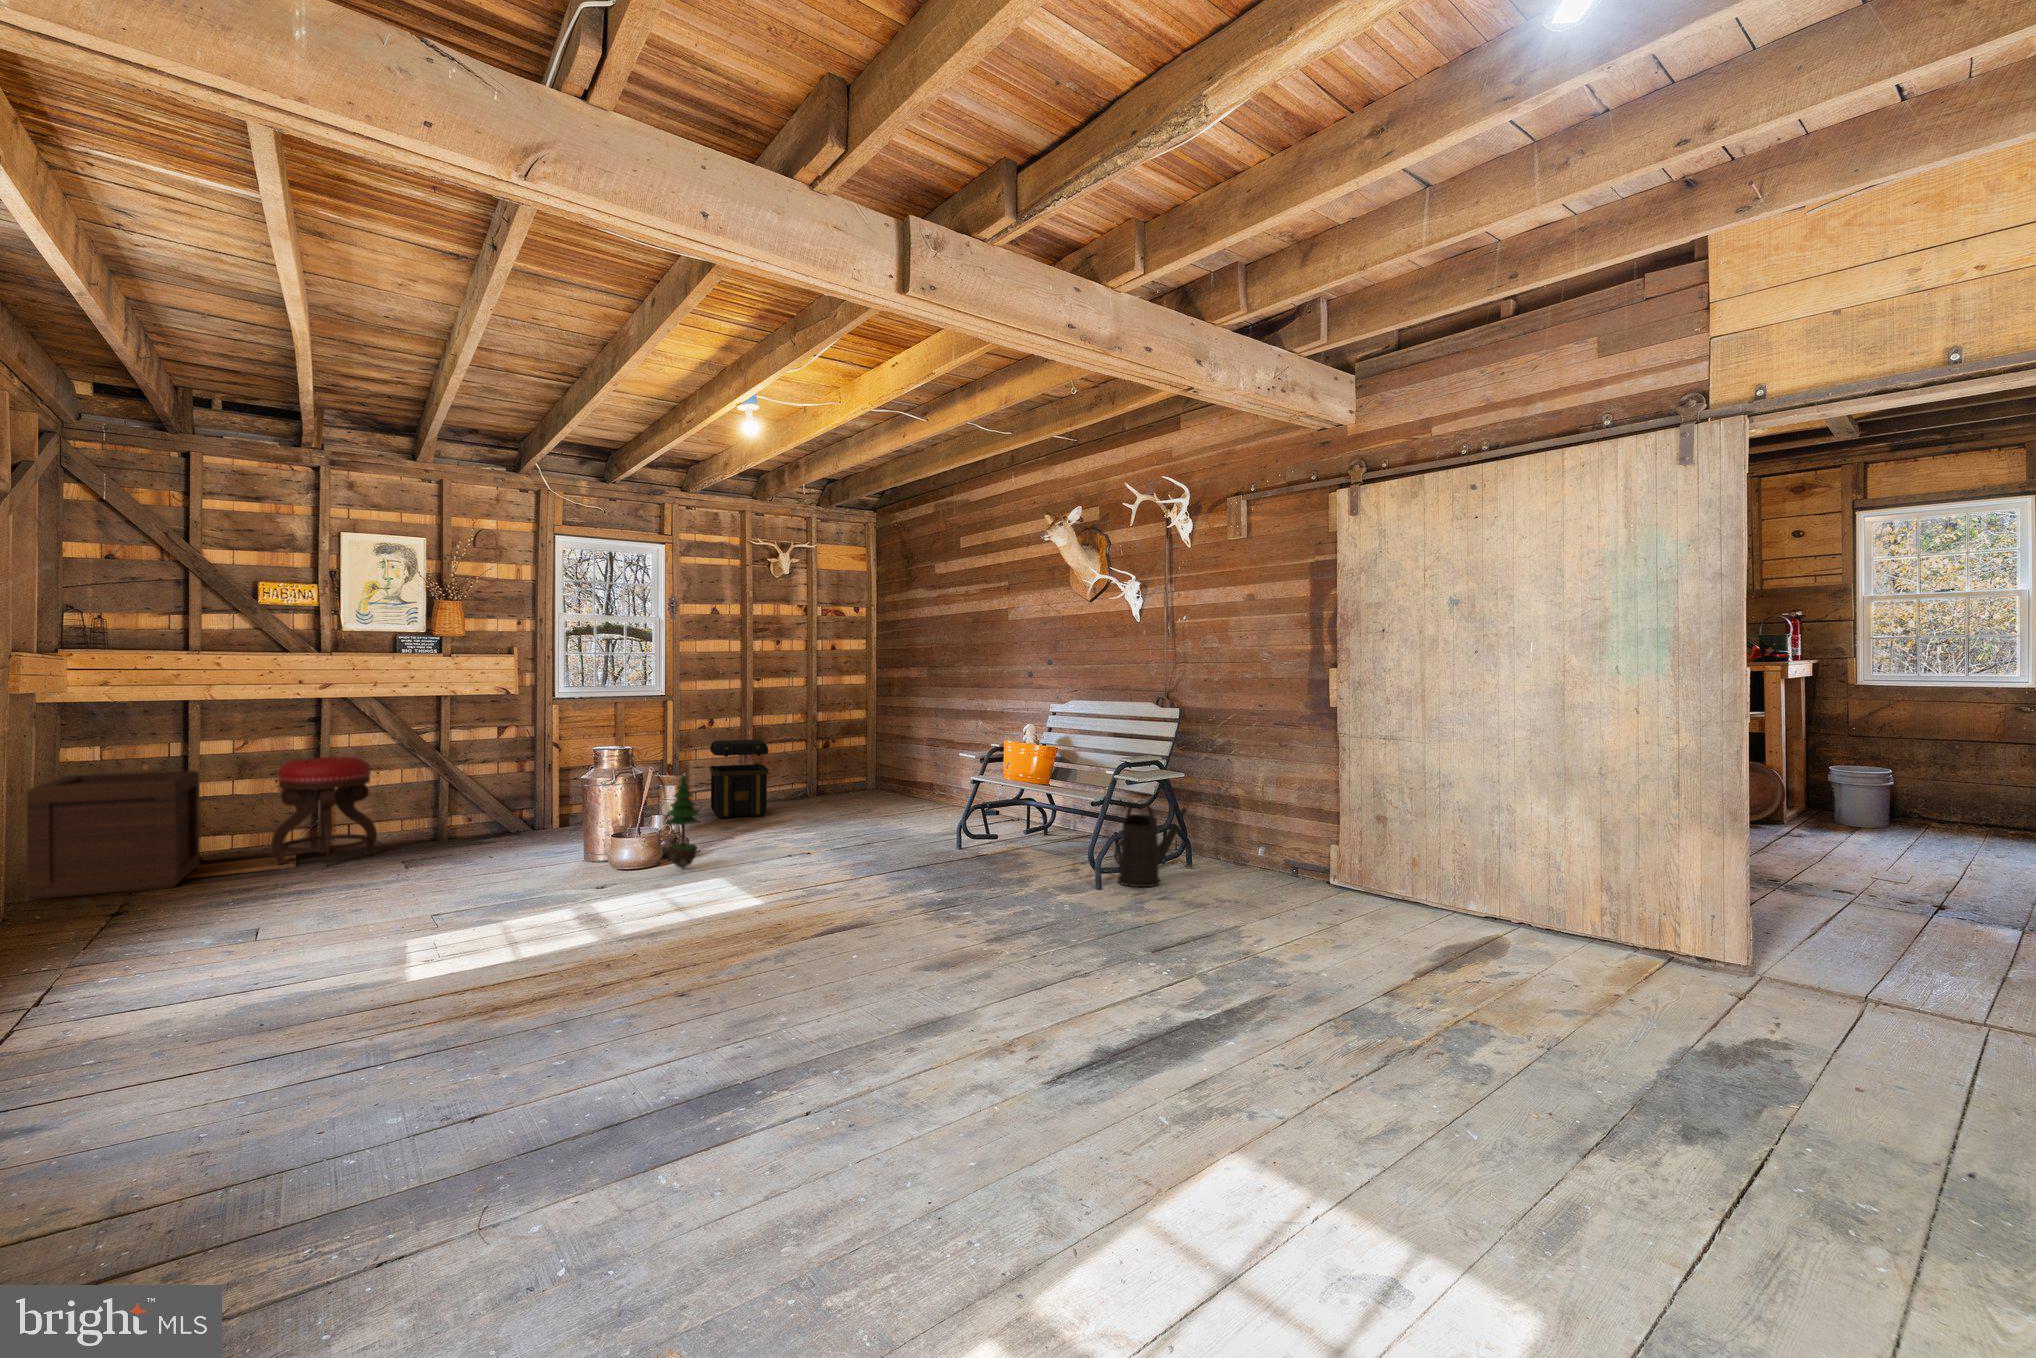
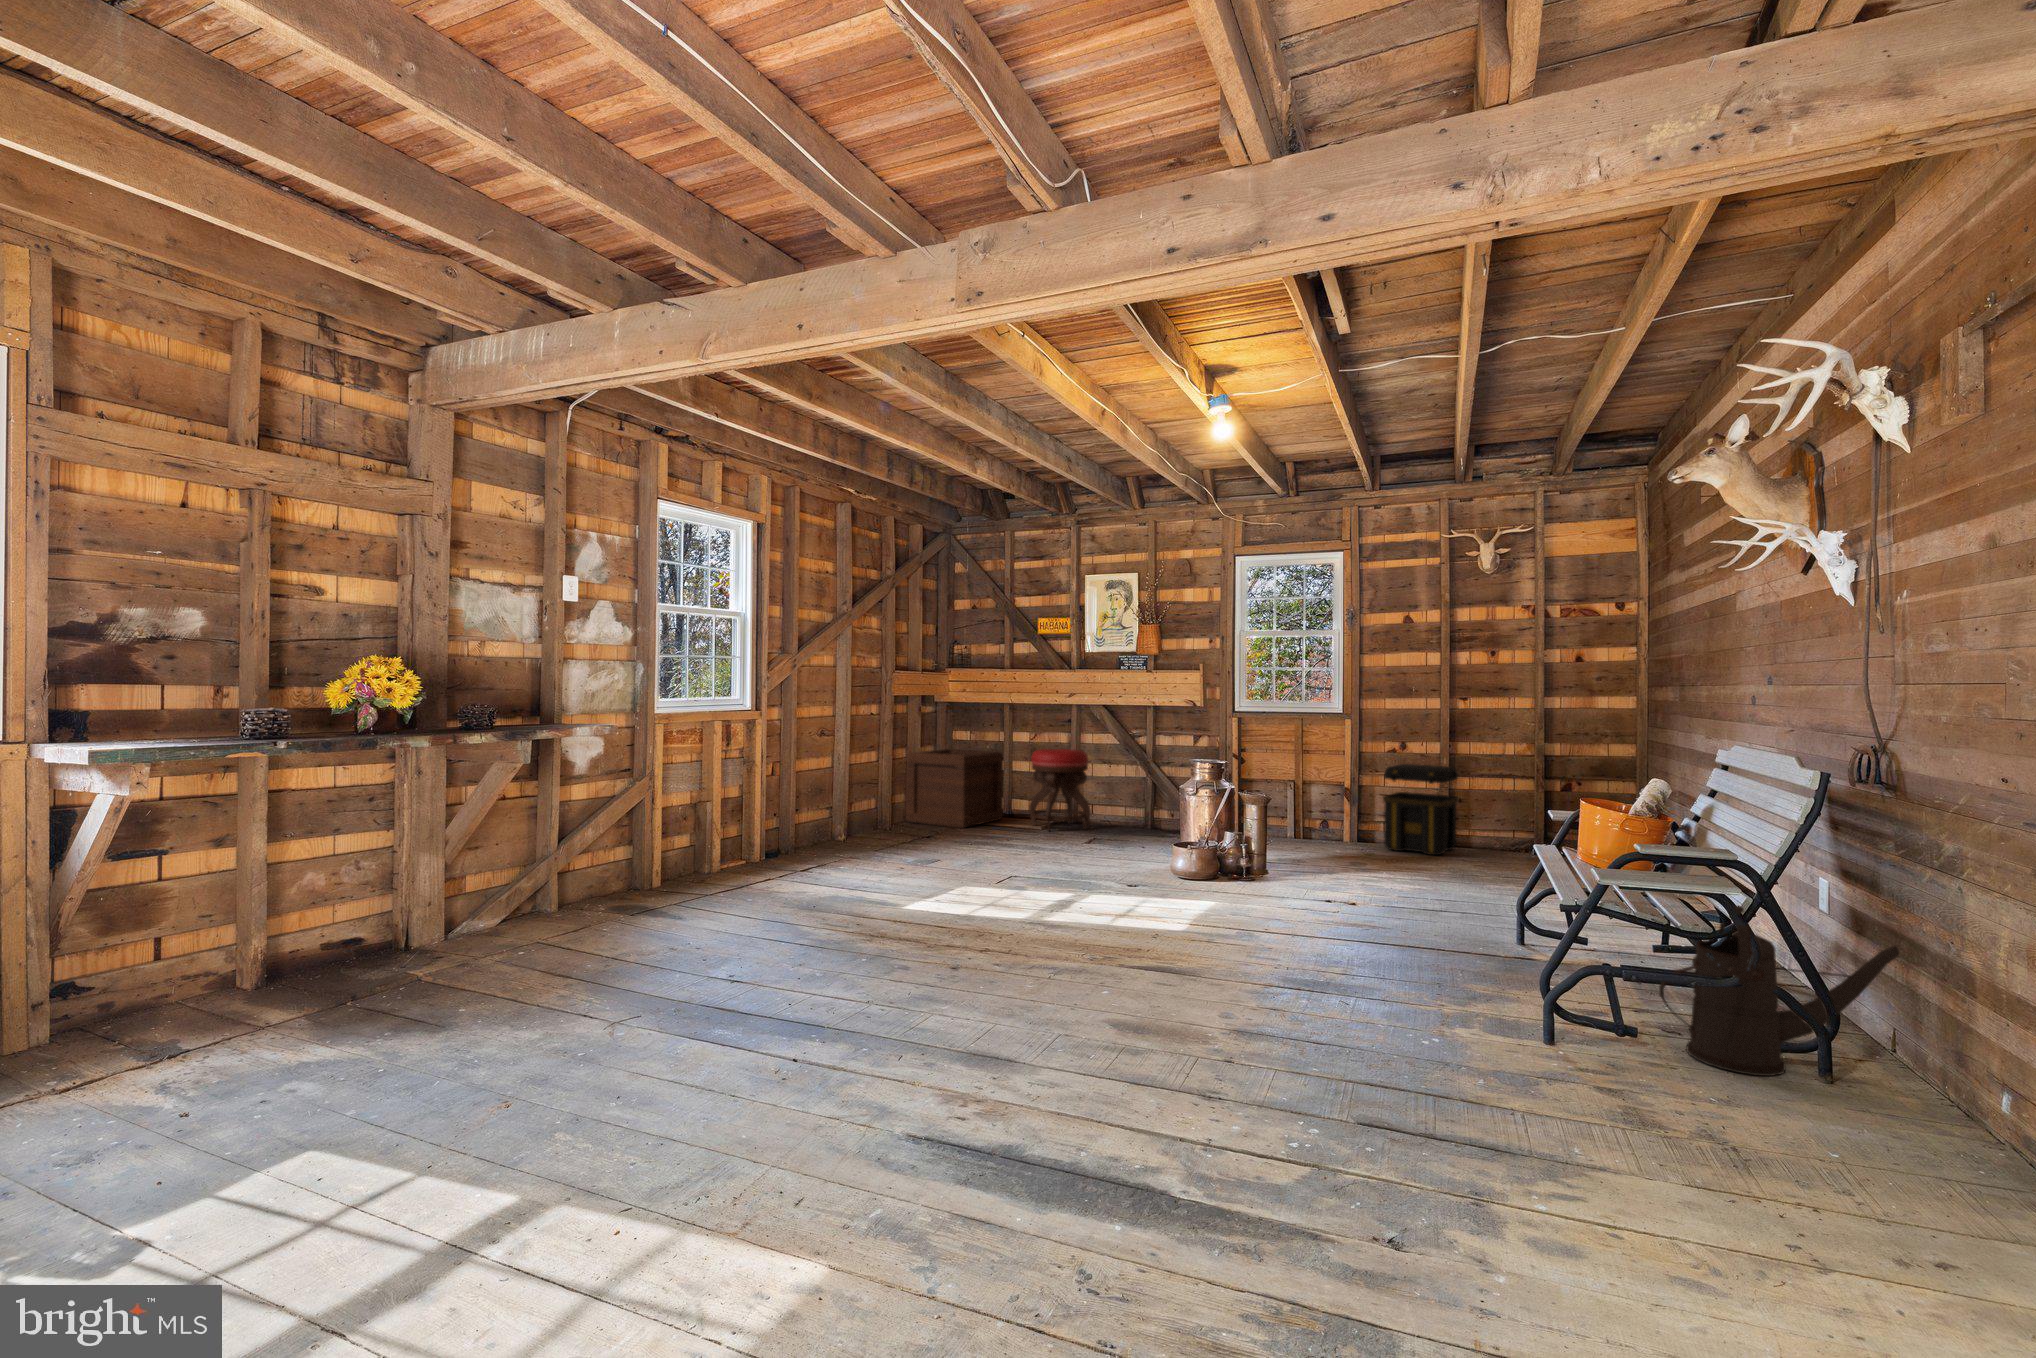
potted tree: present [666,775,699,869] -> none [1206,783,1243,884]

